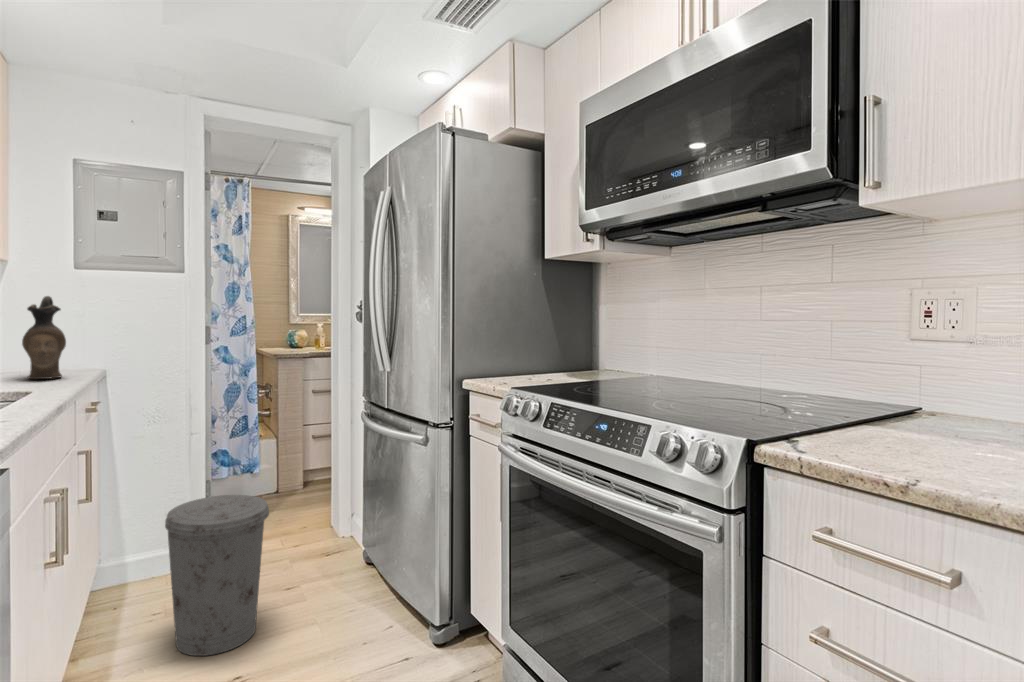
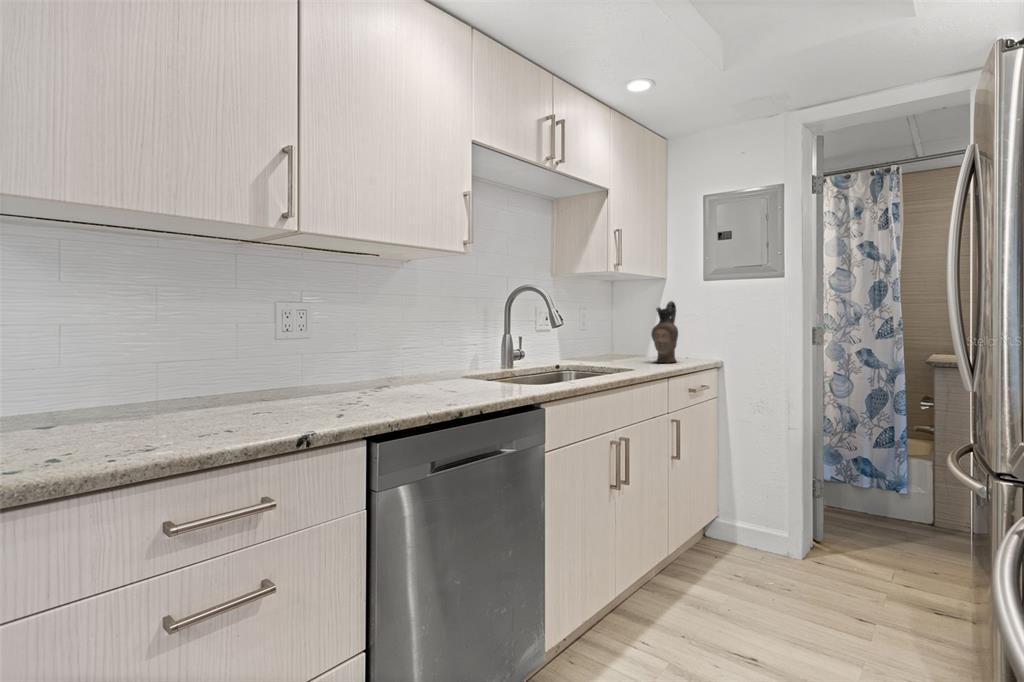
trash can: present [165,495,269,656] -> none [719,482,818,637]

